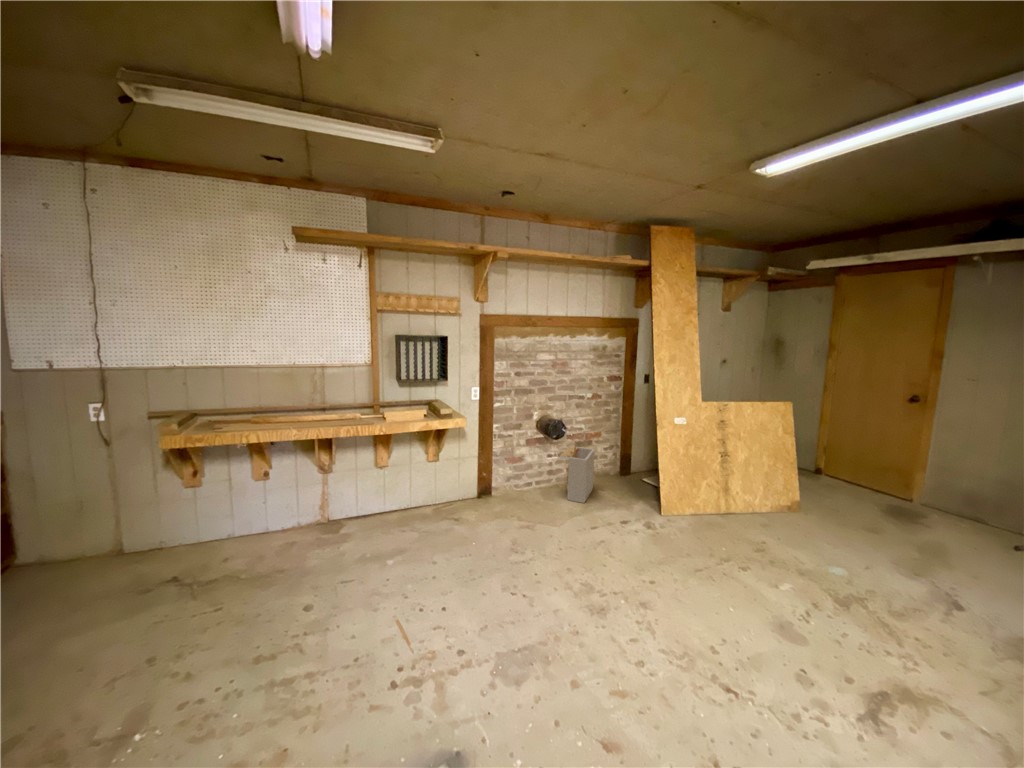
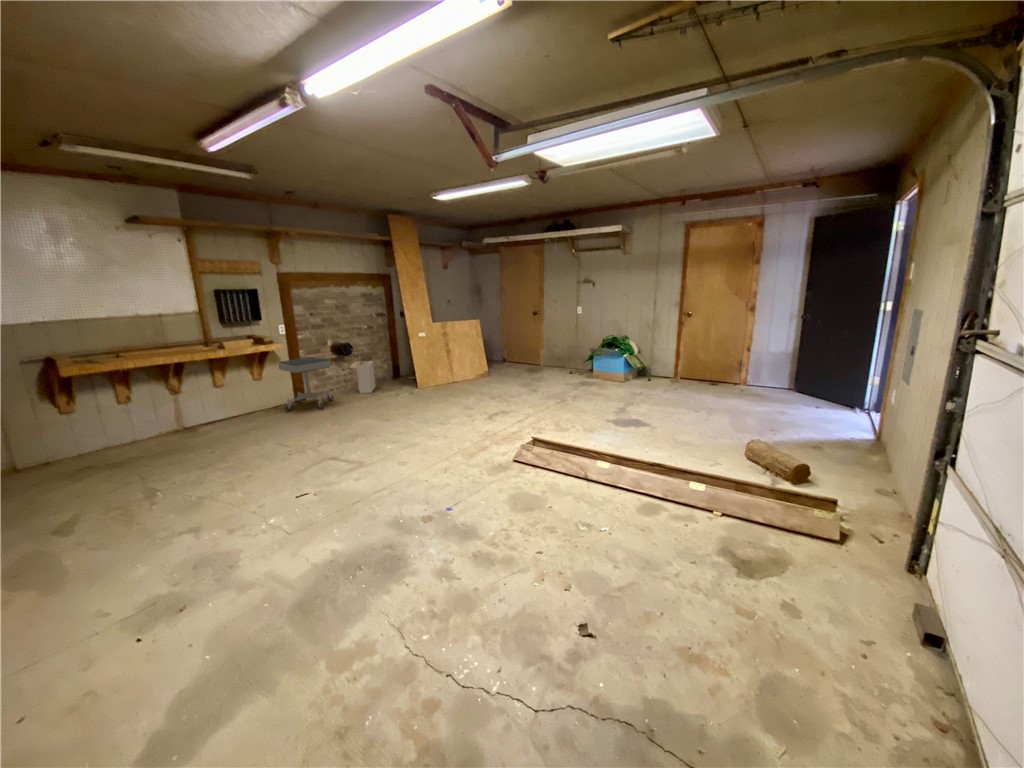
stool: none [455,437,529,529] -> present [278,357,333,411]

